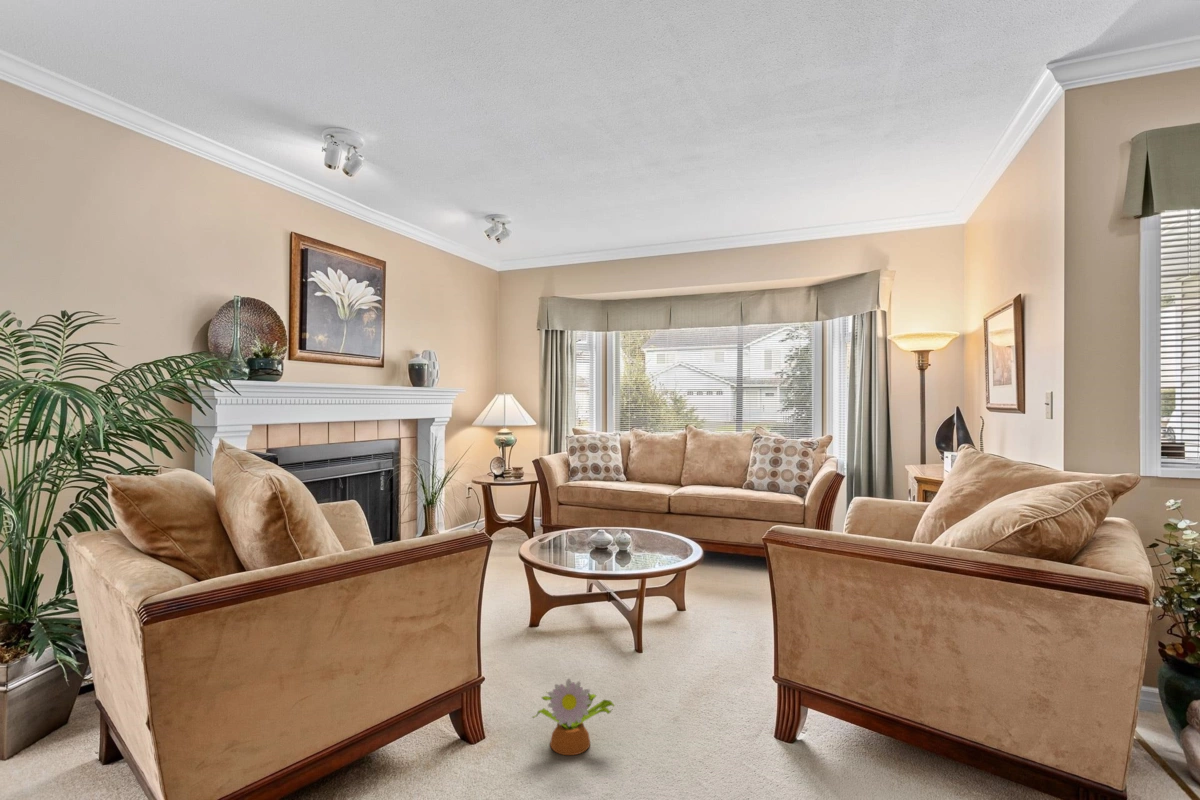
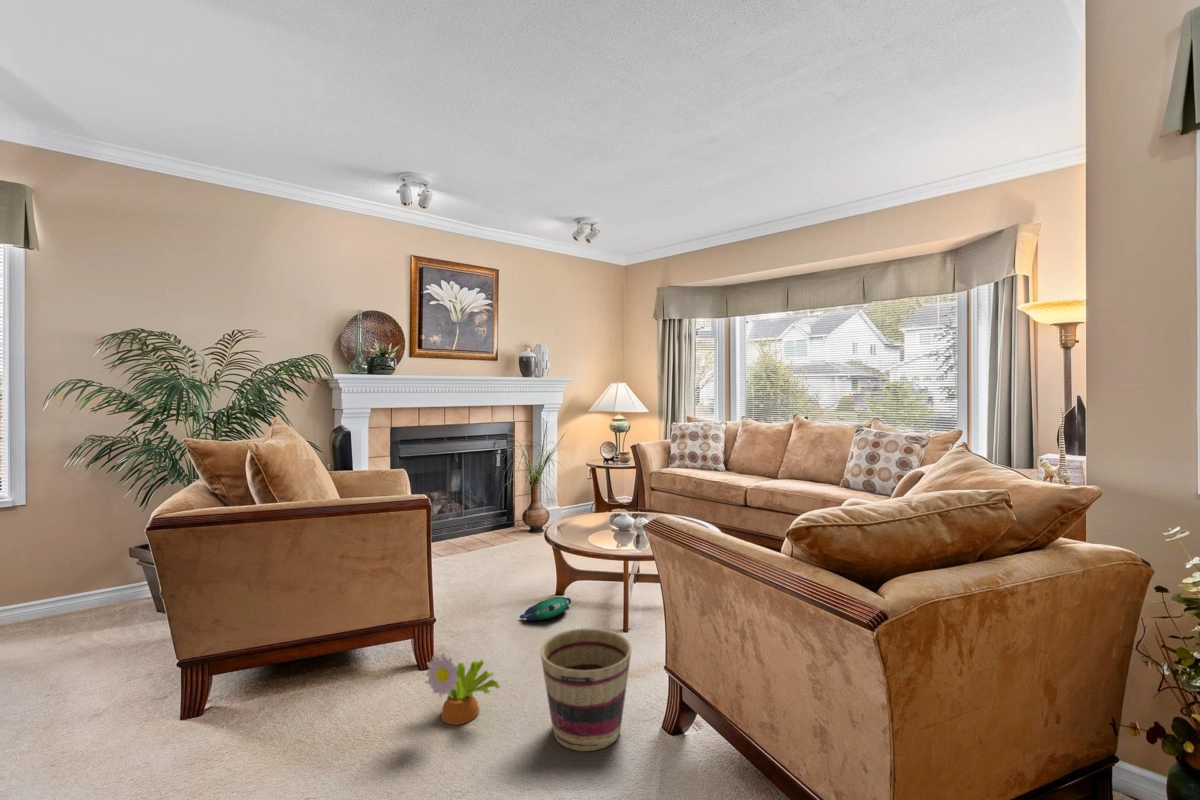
plush toy: none [524,617,568,646] -> present [520,597,571,621]
basket: none [660,630,750,748] -> present [540,628,632,751]

